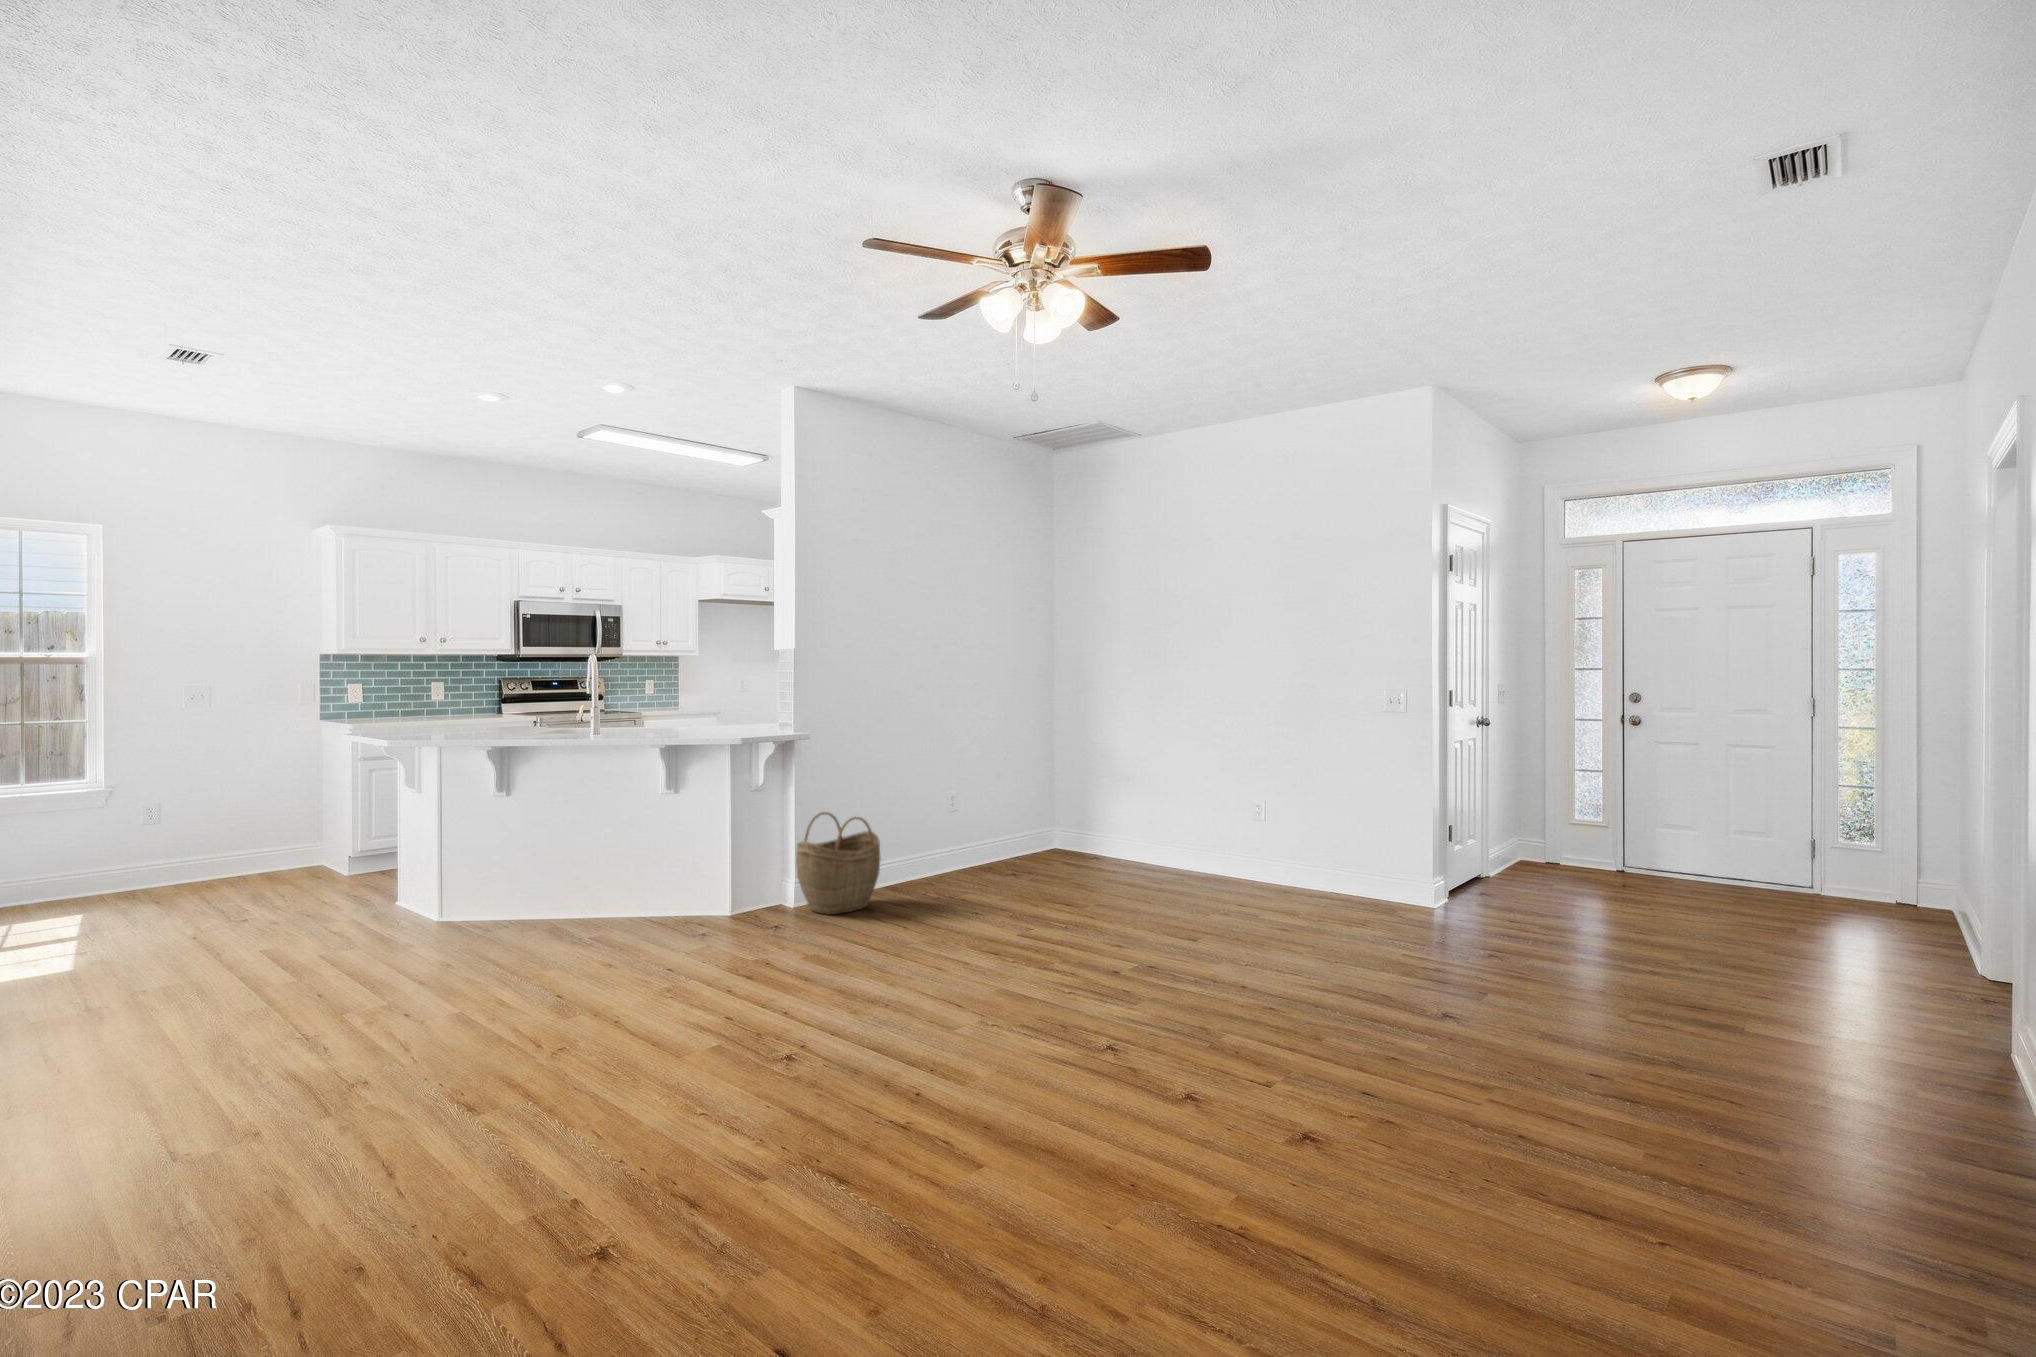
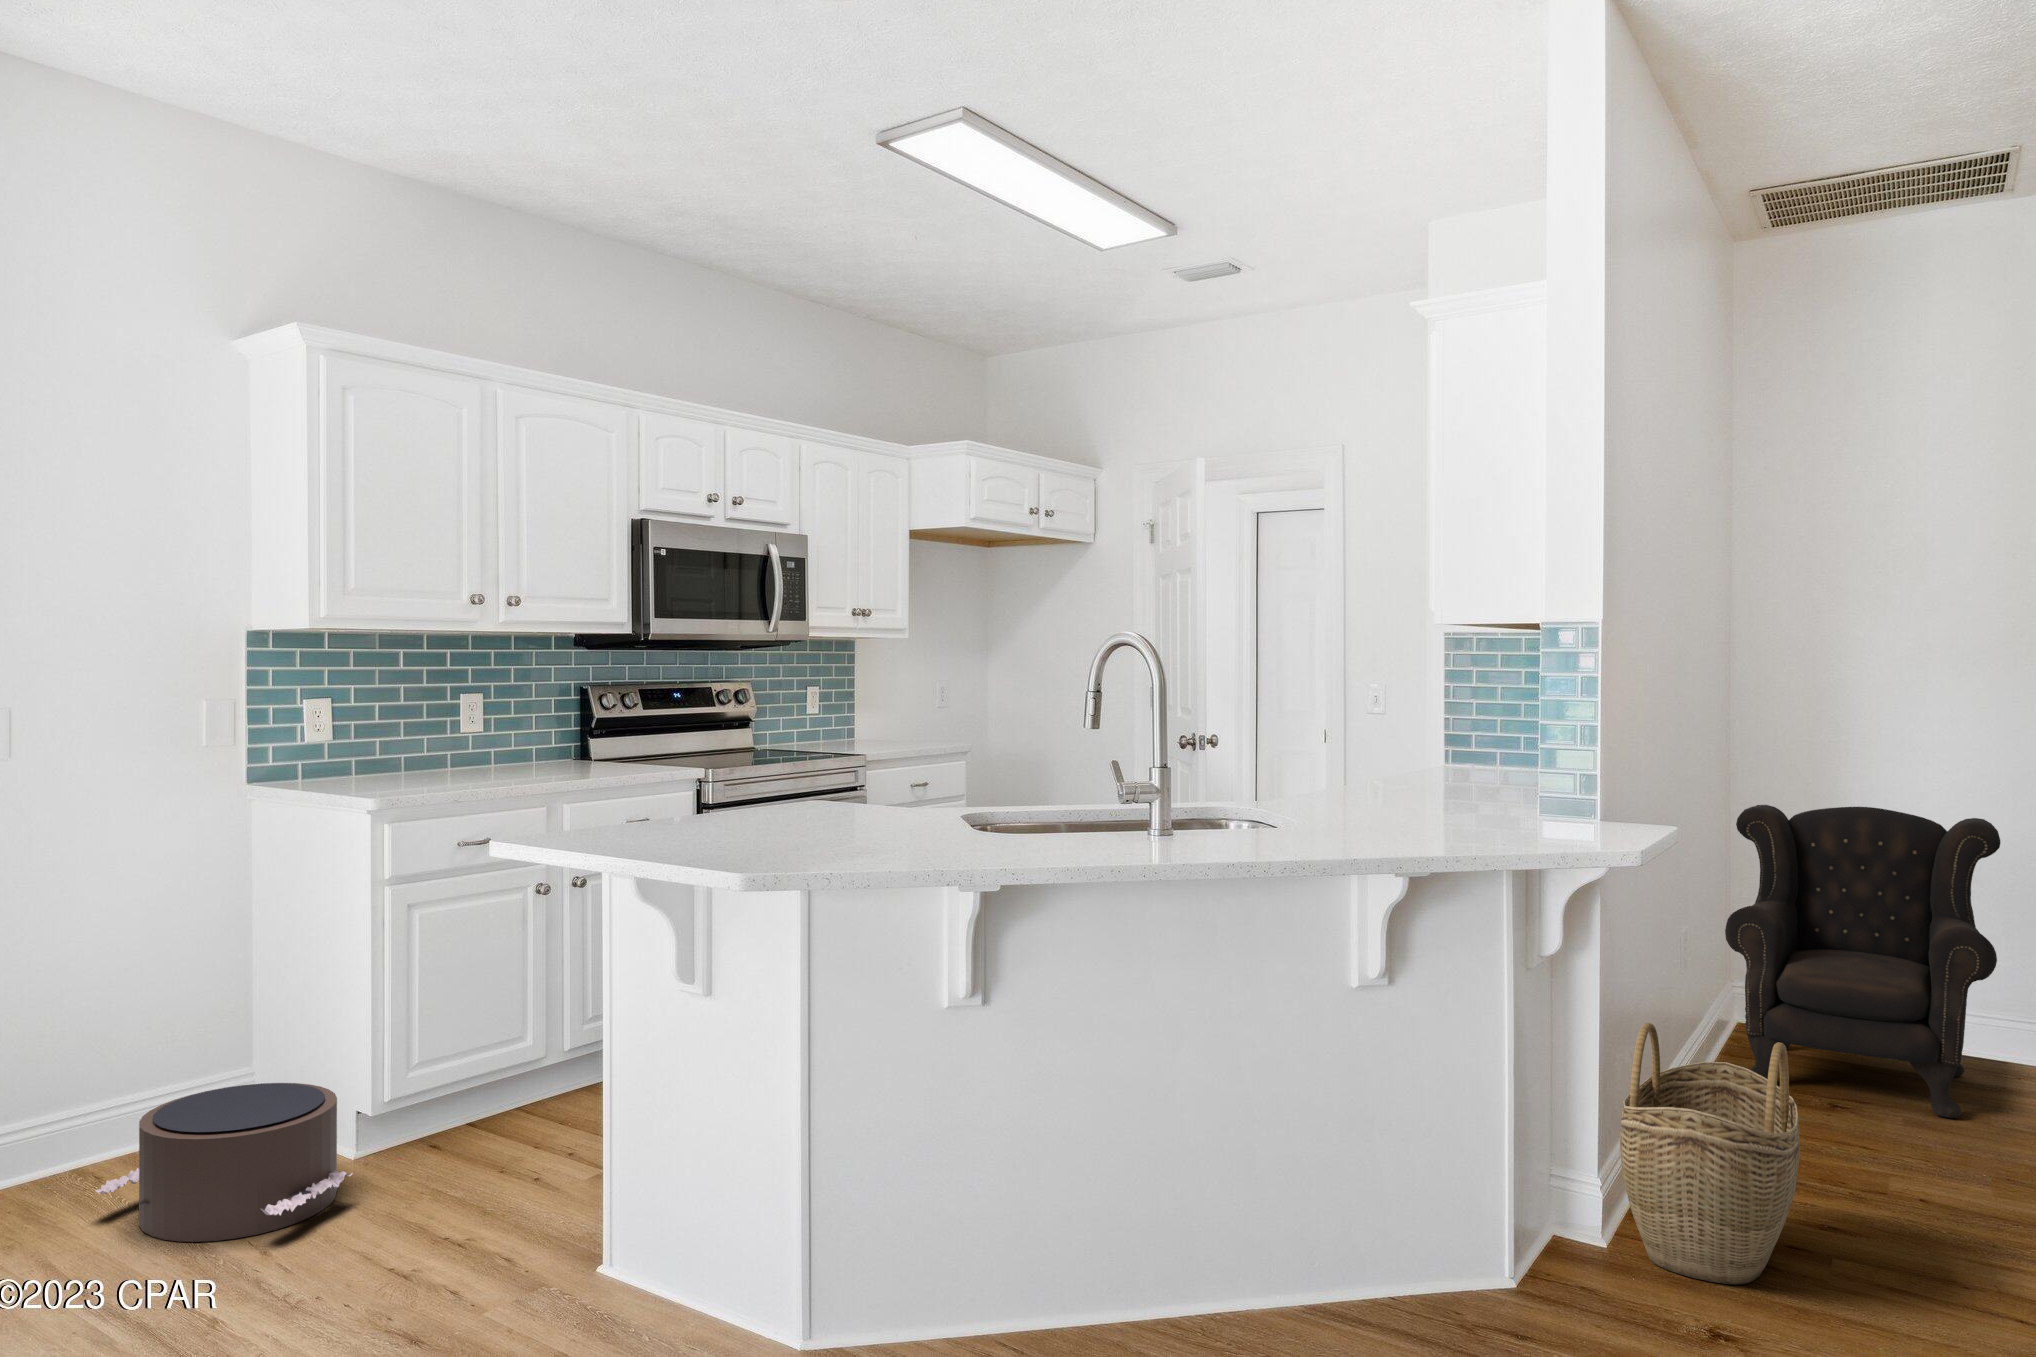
armchair: none [1005,732,1136,875] -> present [1725,805,2001,1118]
pouf: none [229,841,330,893] -> present [95,1083,353,1242]

